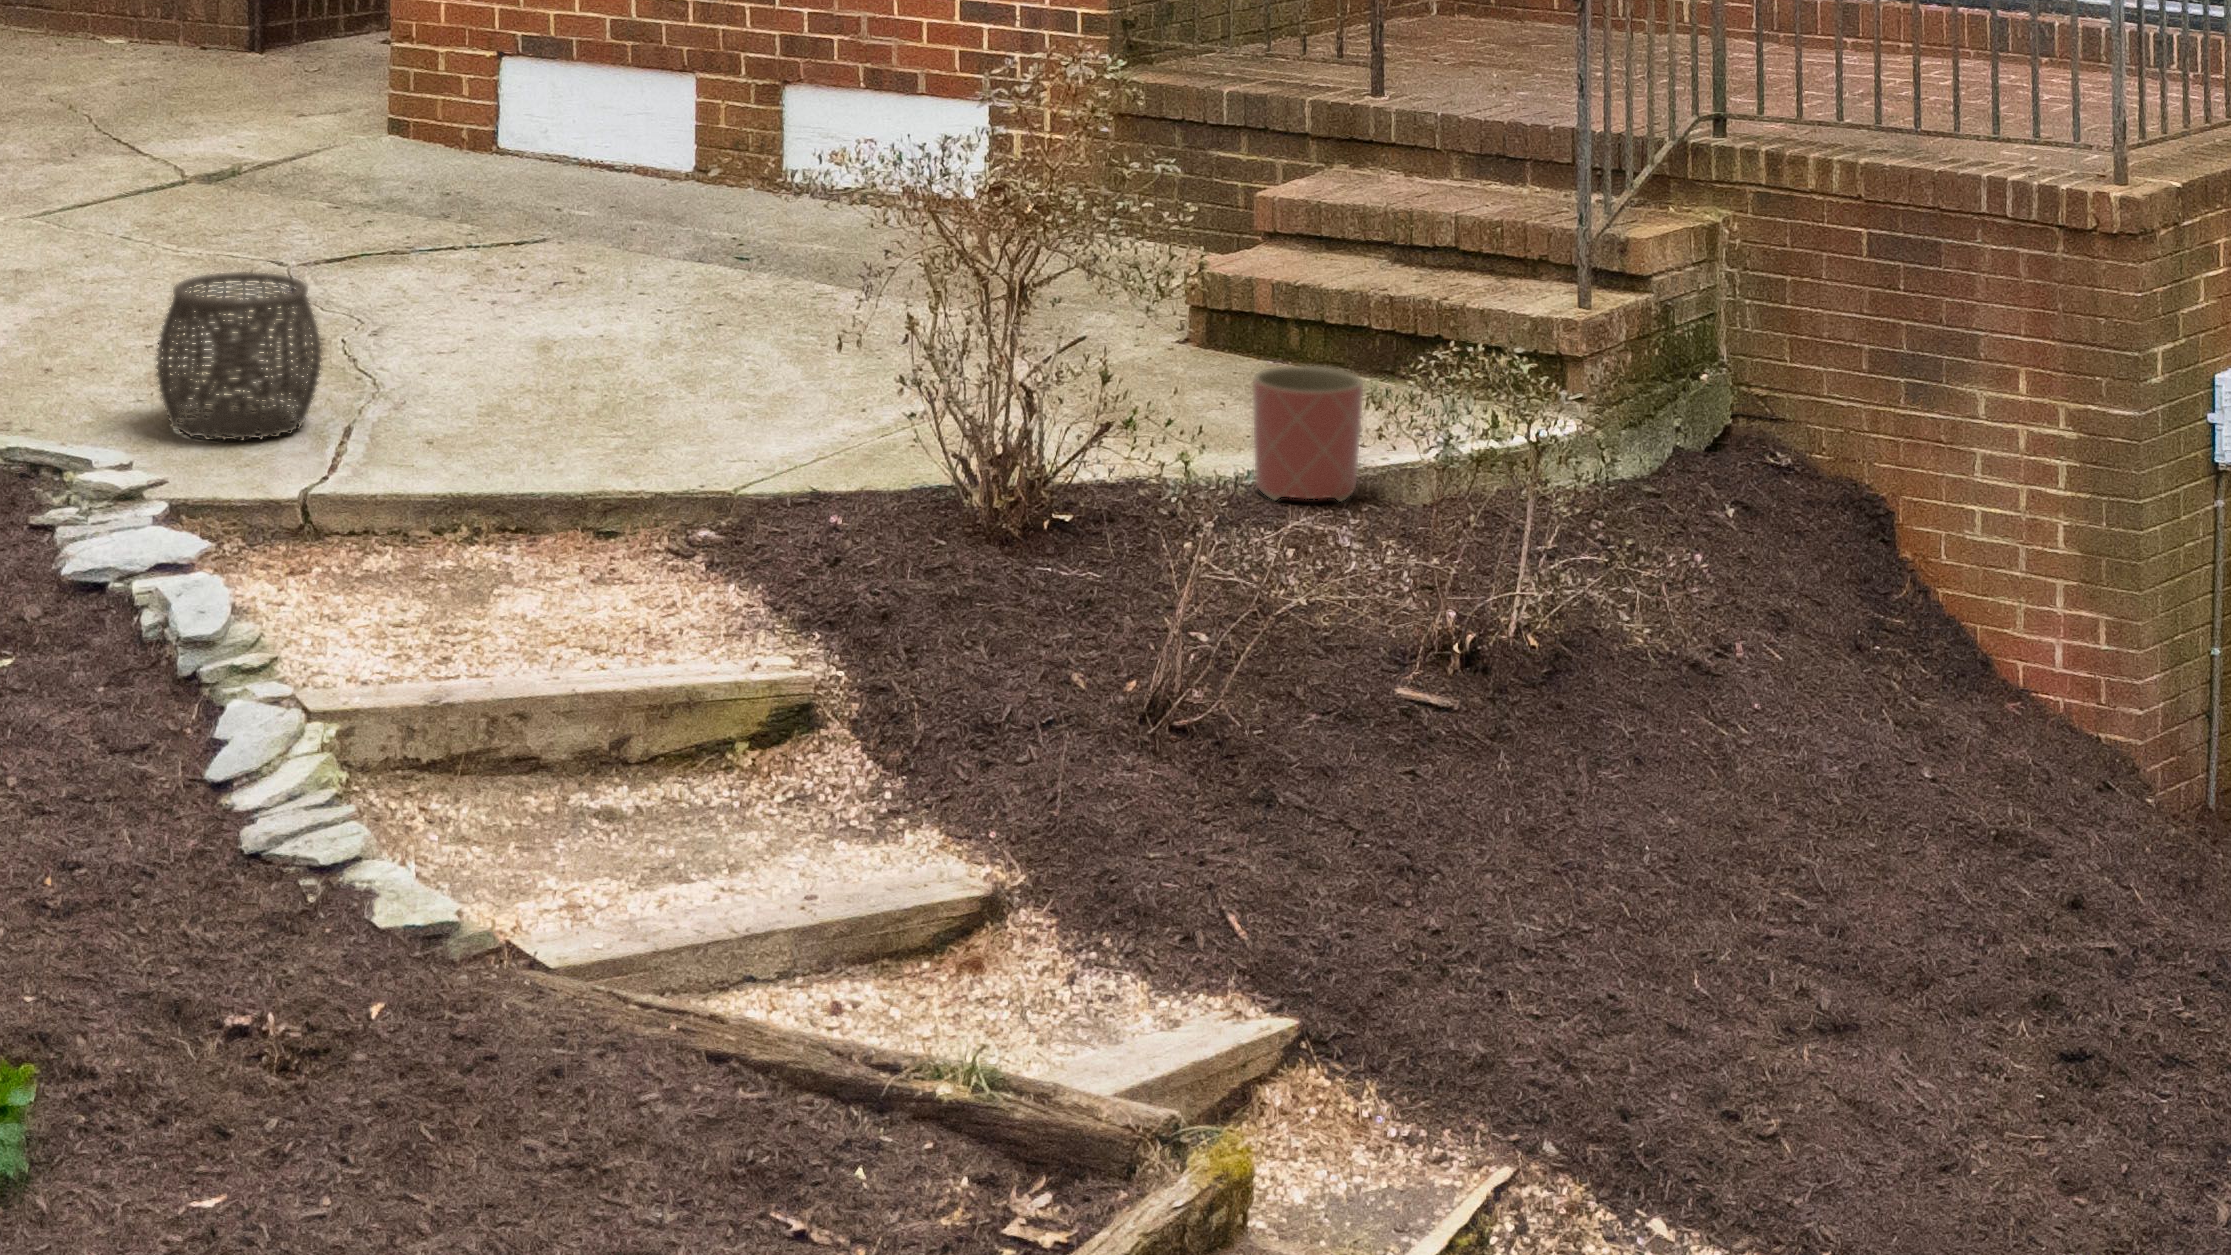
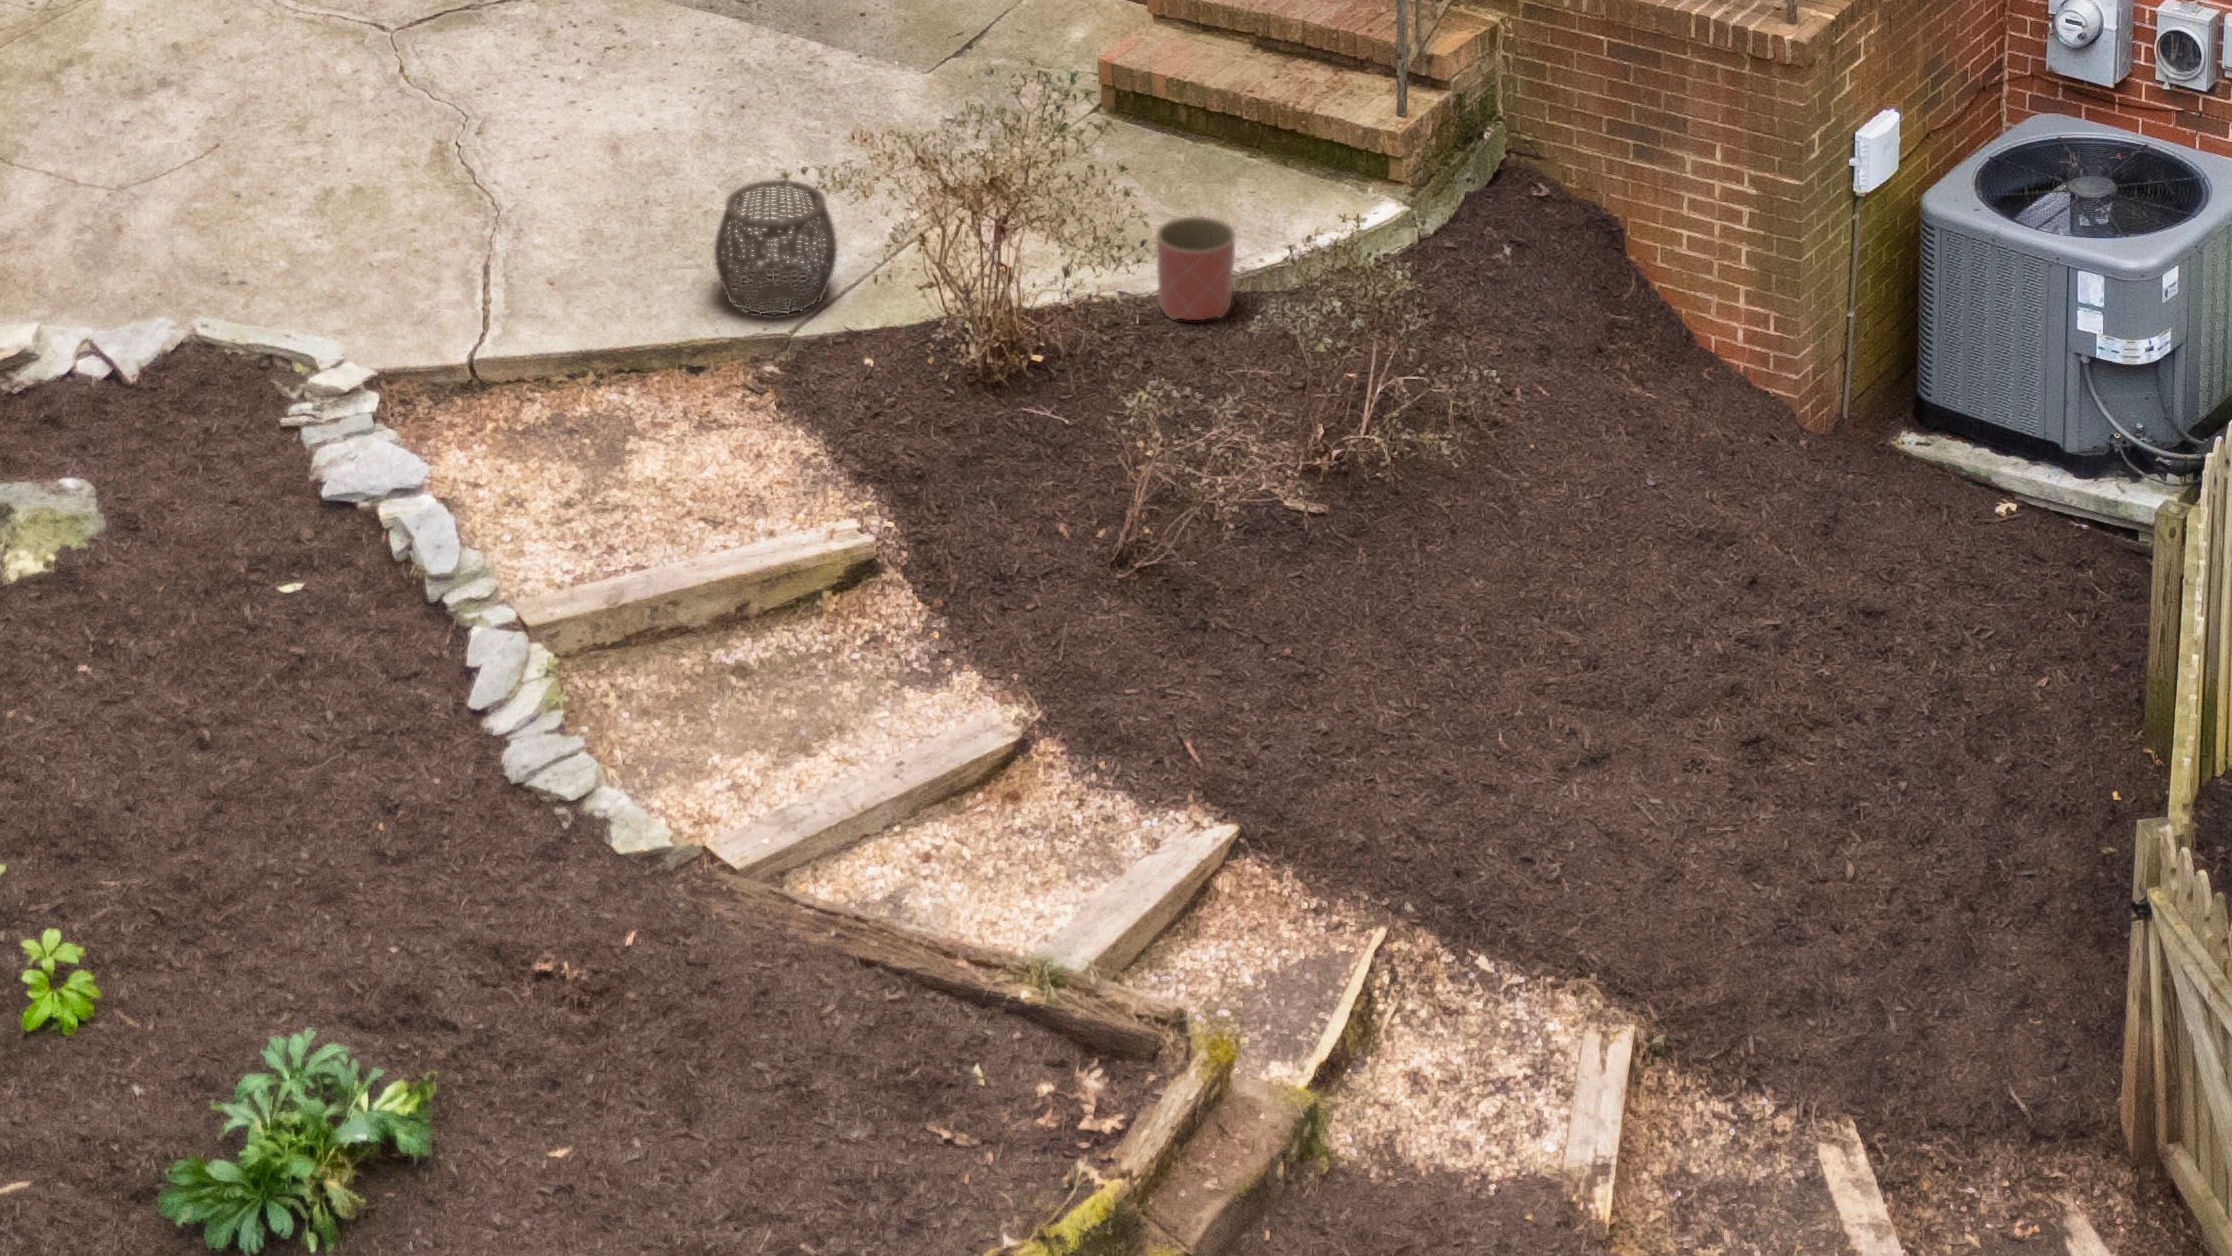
woven basket: present [156,272,322,441] -> present [715,180,837,315]

